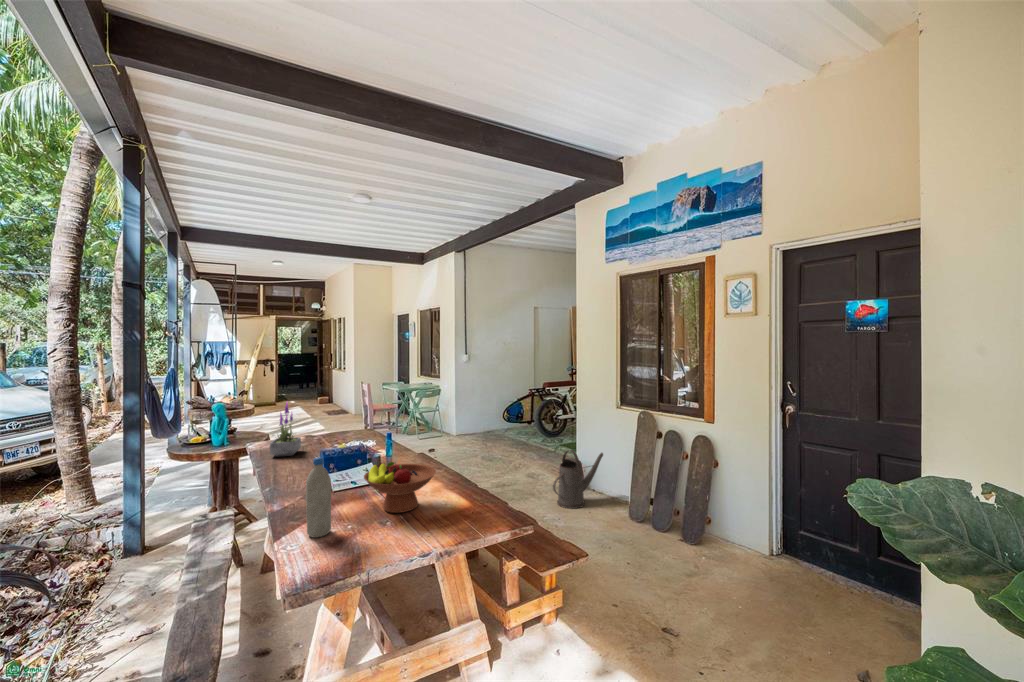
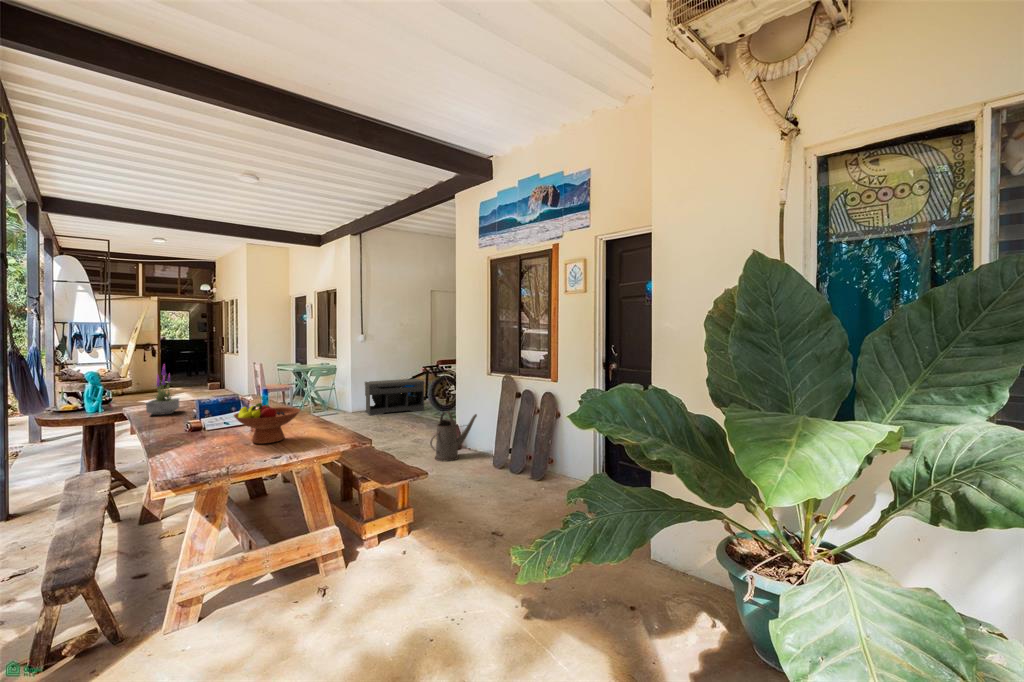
bench: none [468,401,530,441] -> present [365,379,424,415]
water bottle: present [306,457,331,538] -> none [177,394,201,460]

